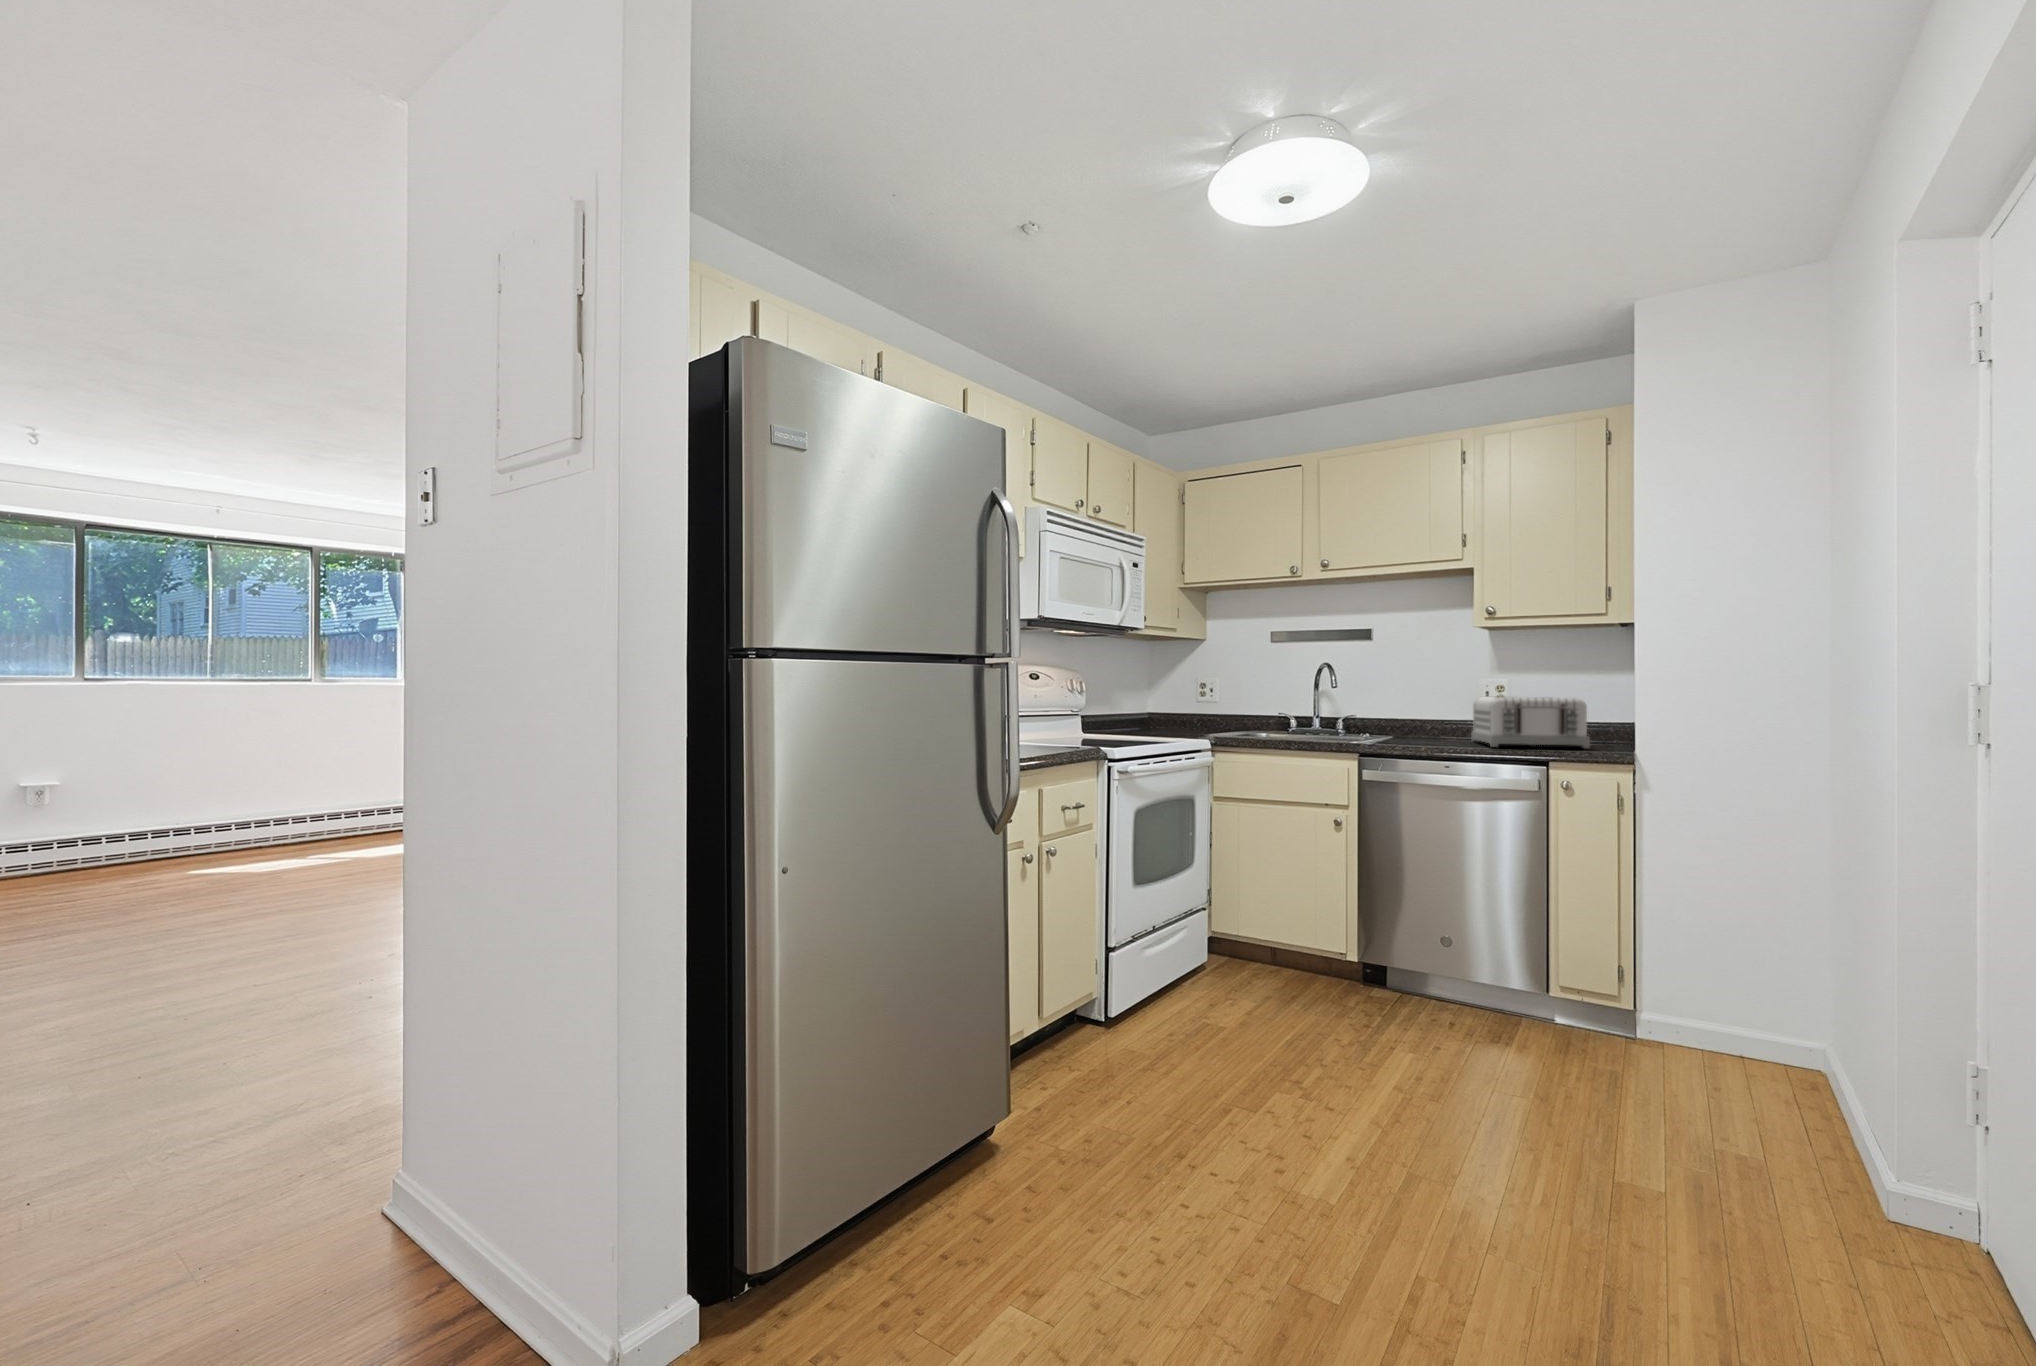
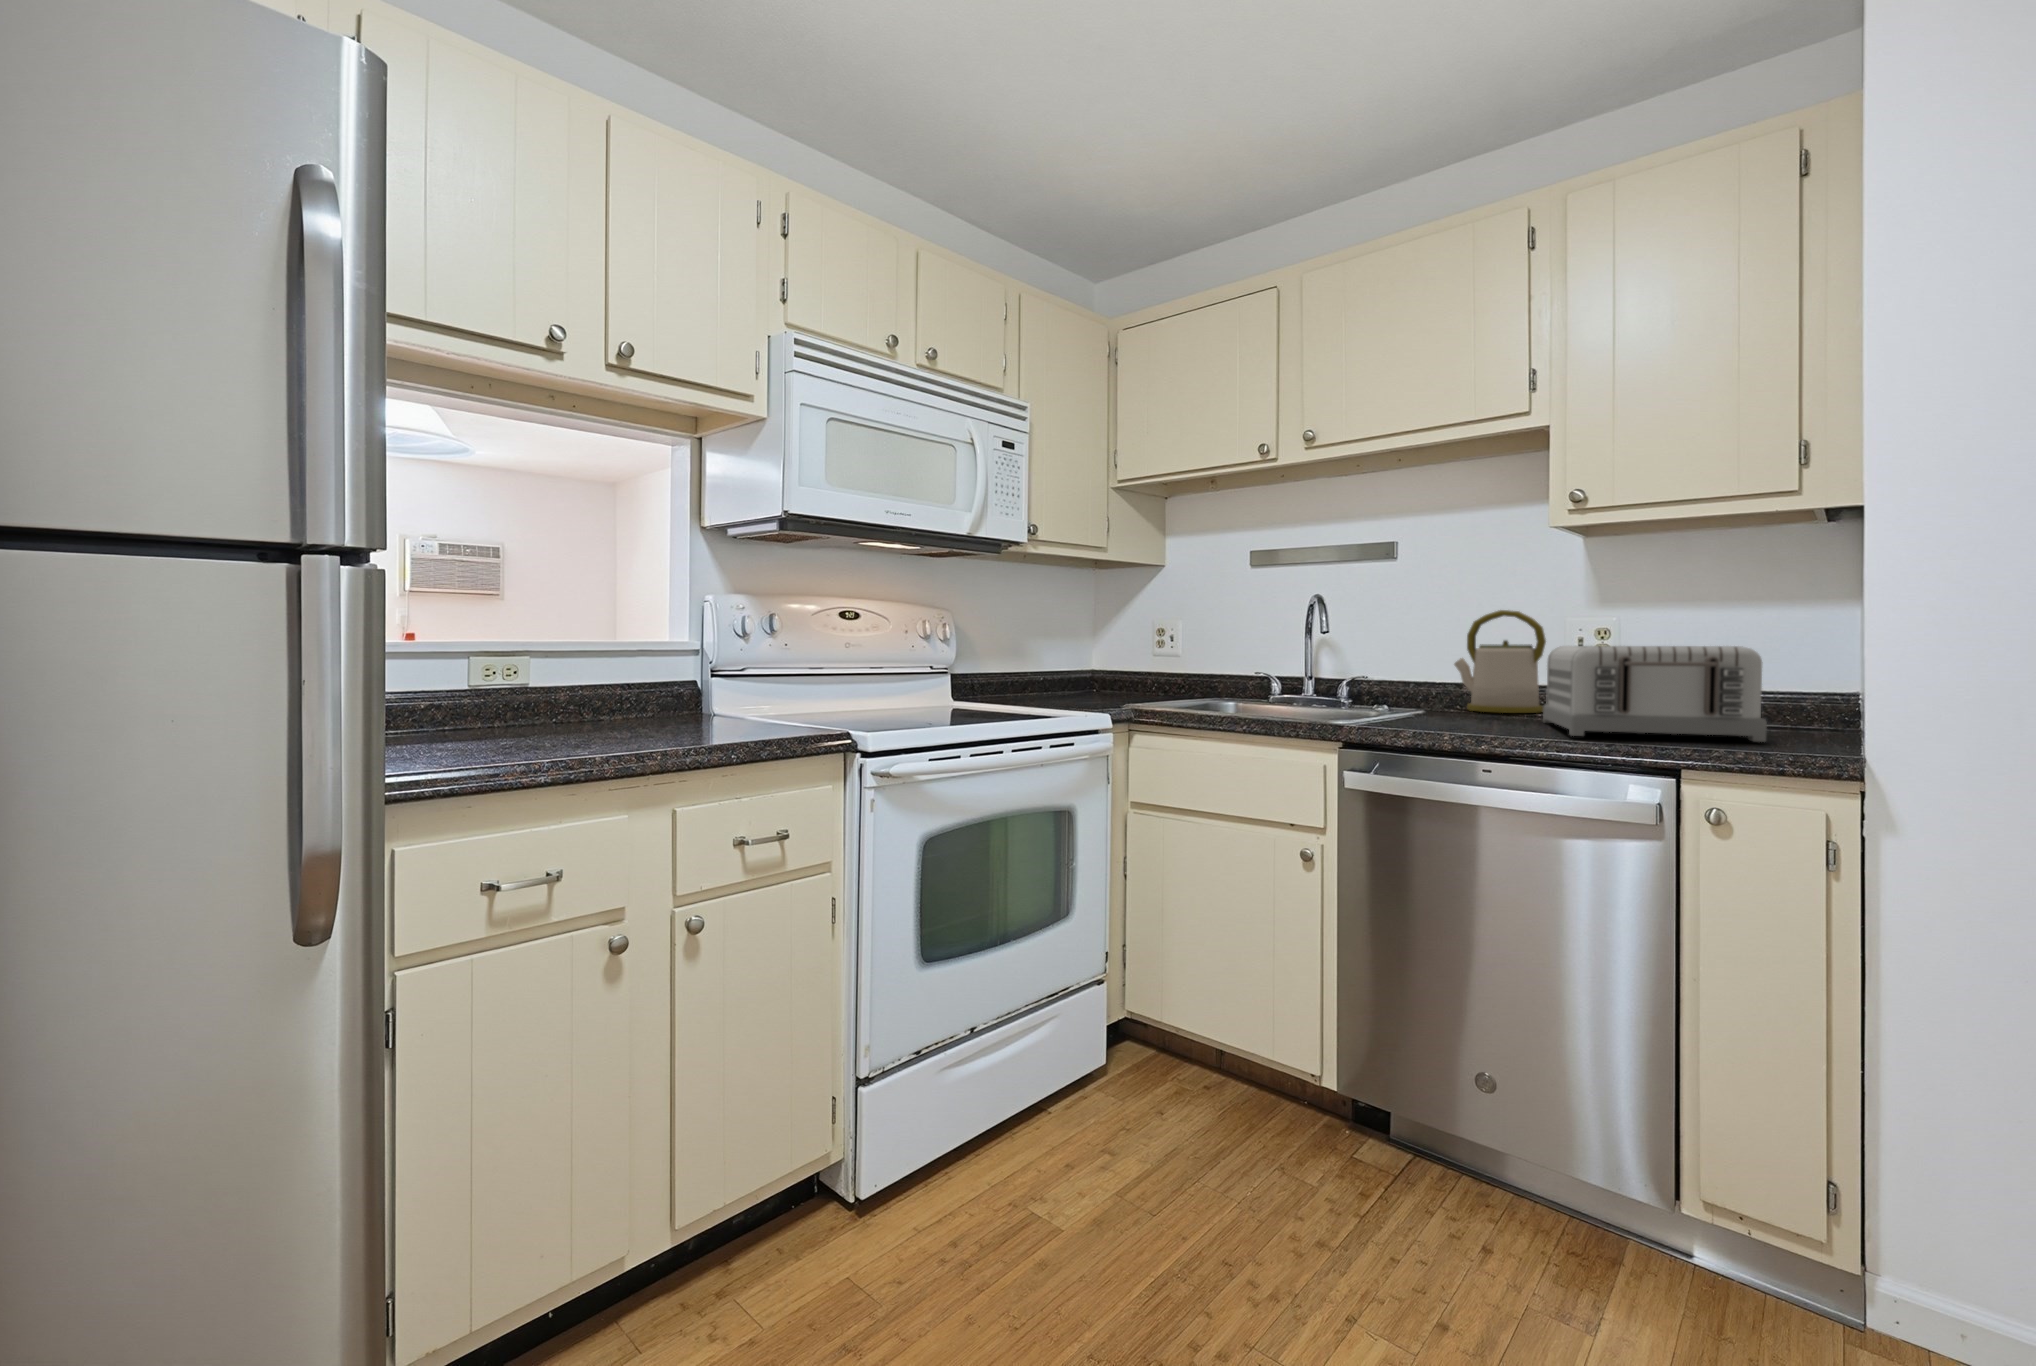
kettle: none [1414,674,1469,737] -> present [1454,610,1546,713]

